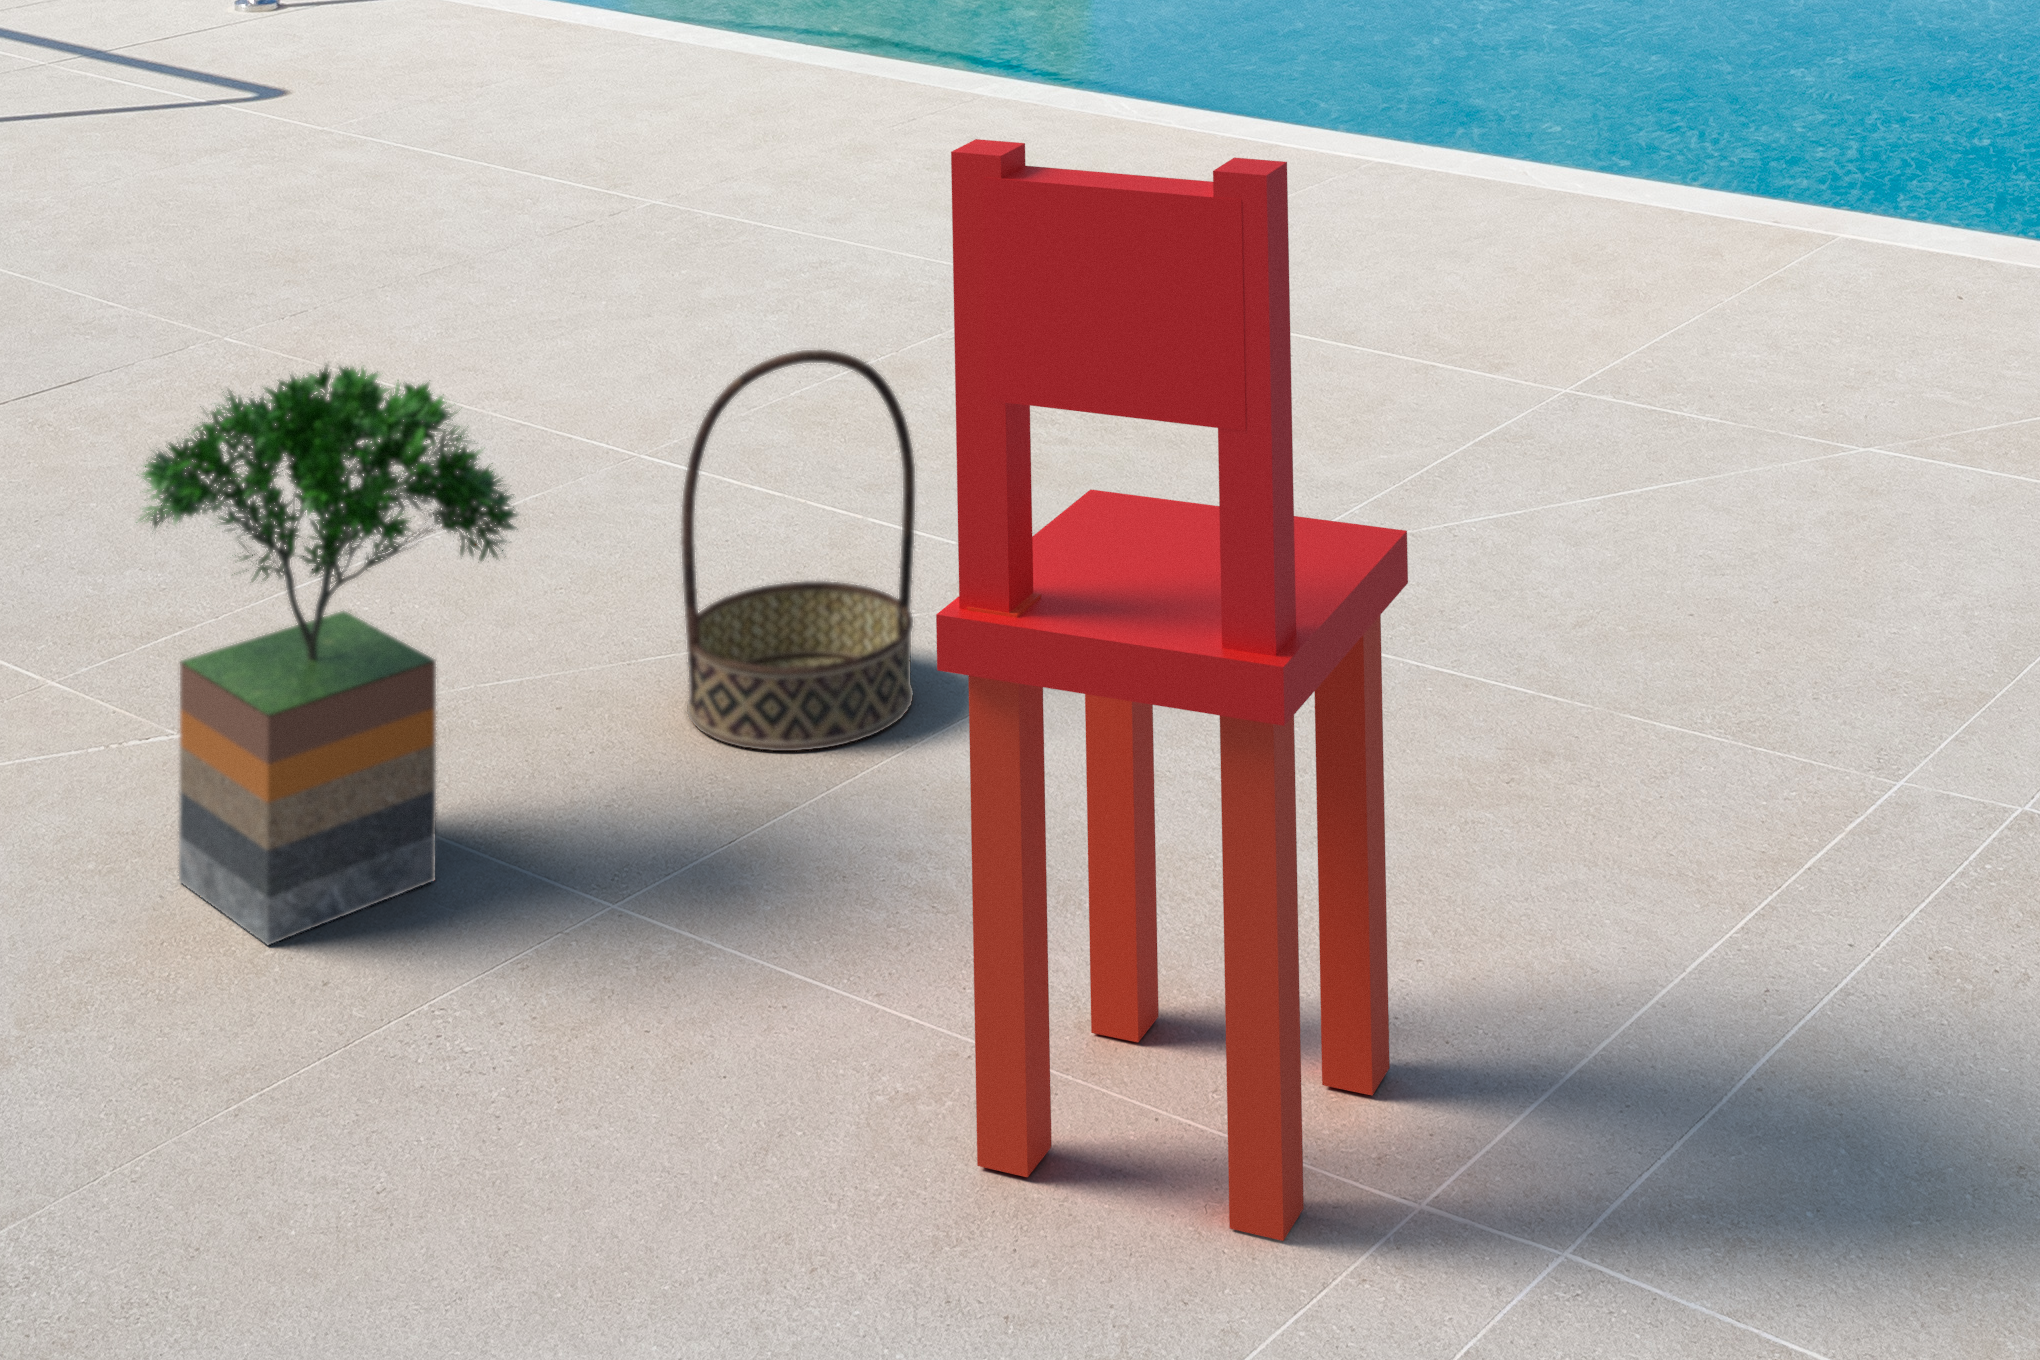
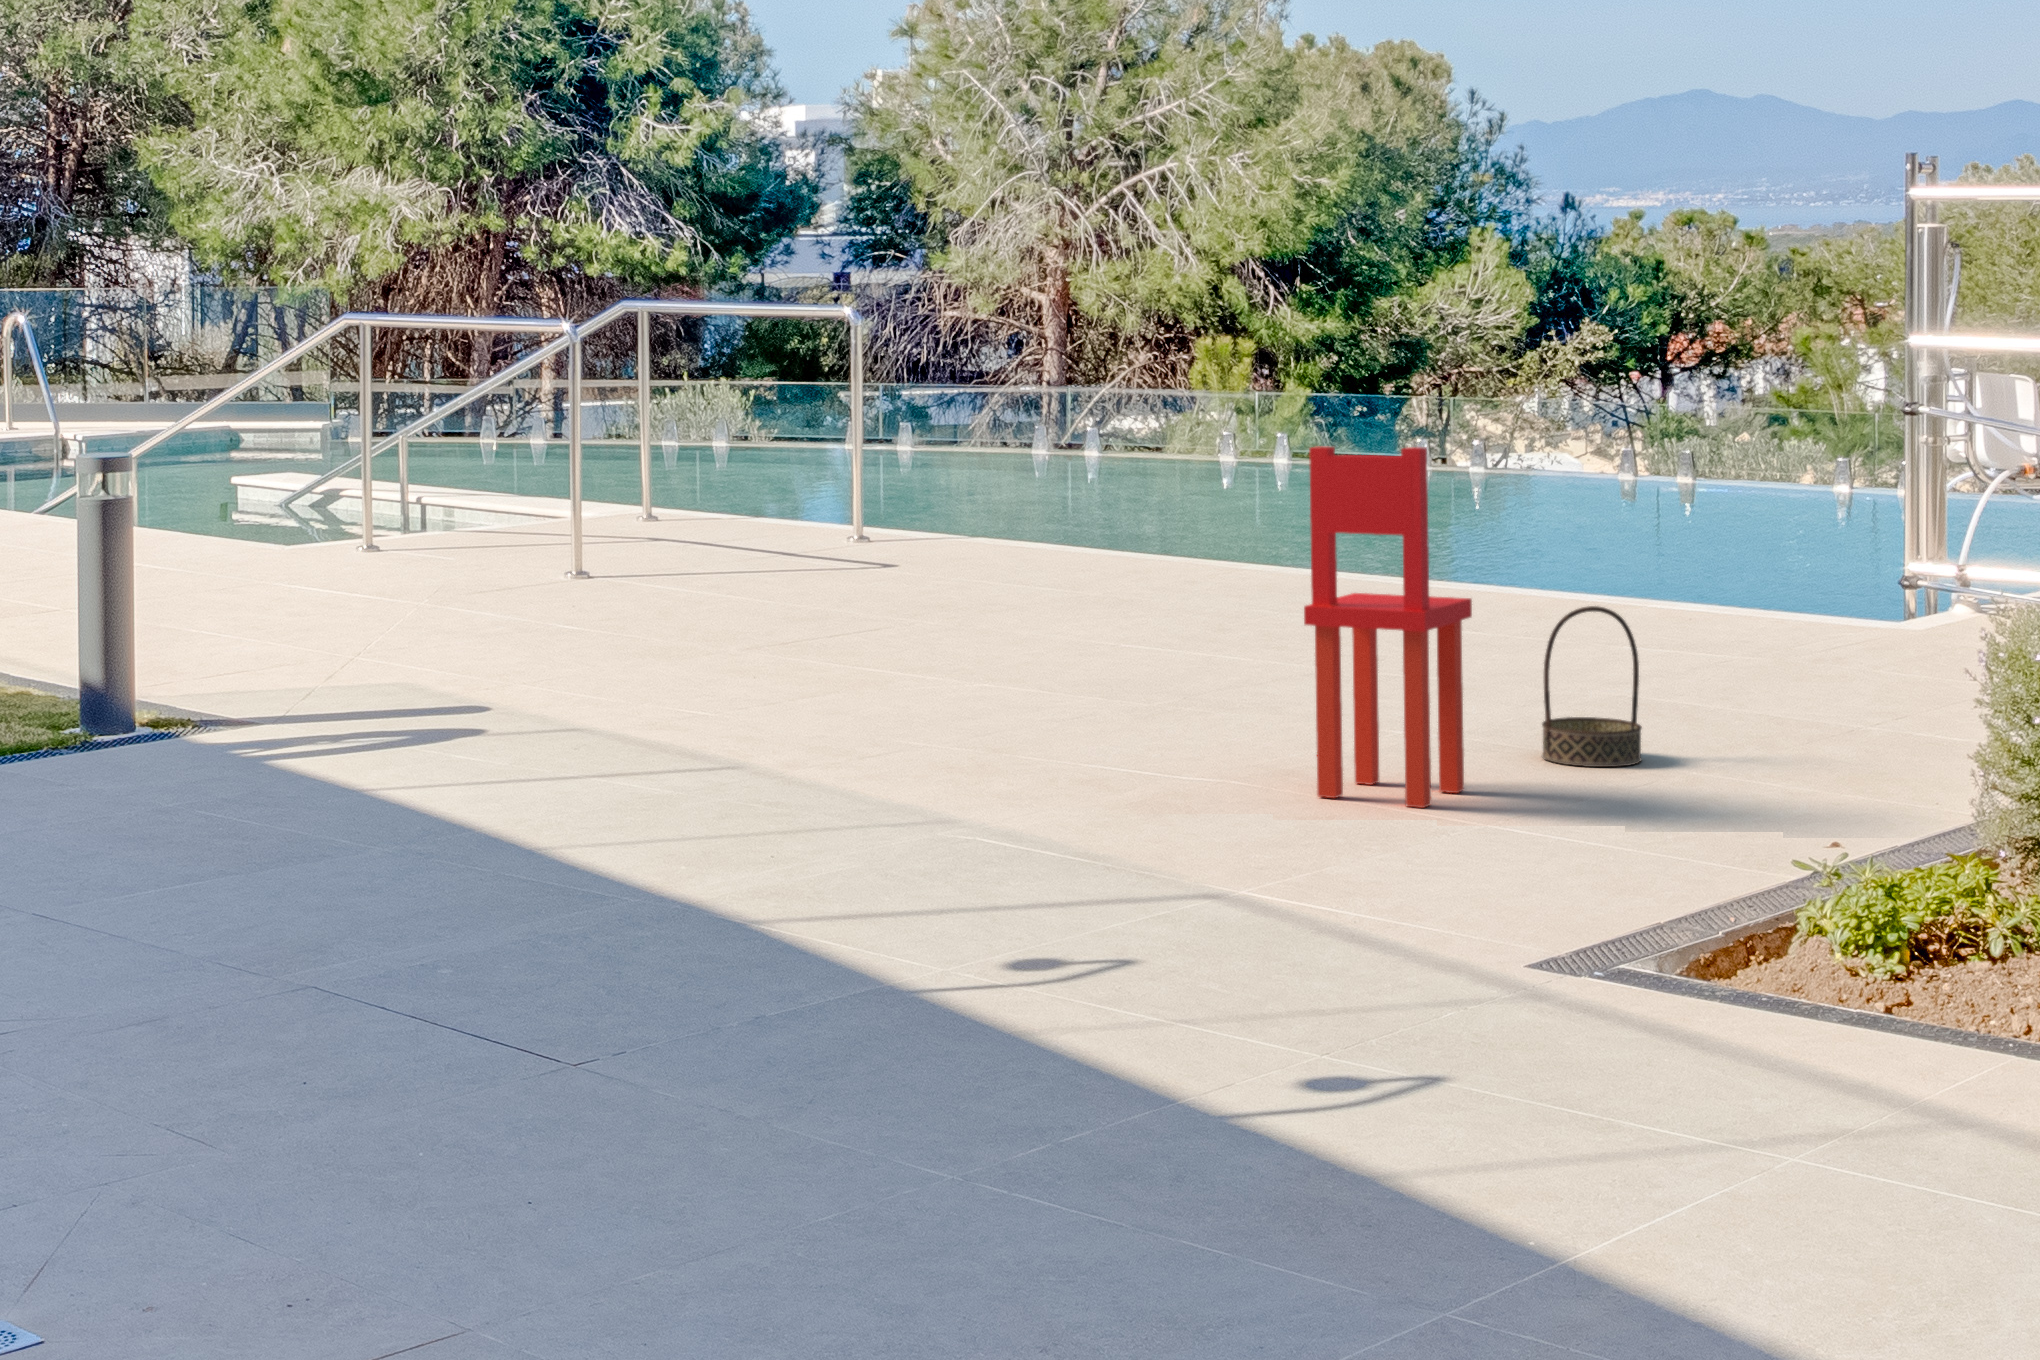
basket: present [681,350,915,751] -> present [1542,606,1642,767]
potted tree: present [136,366,518,945] -> none [984,565,1132,764]

